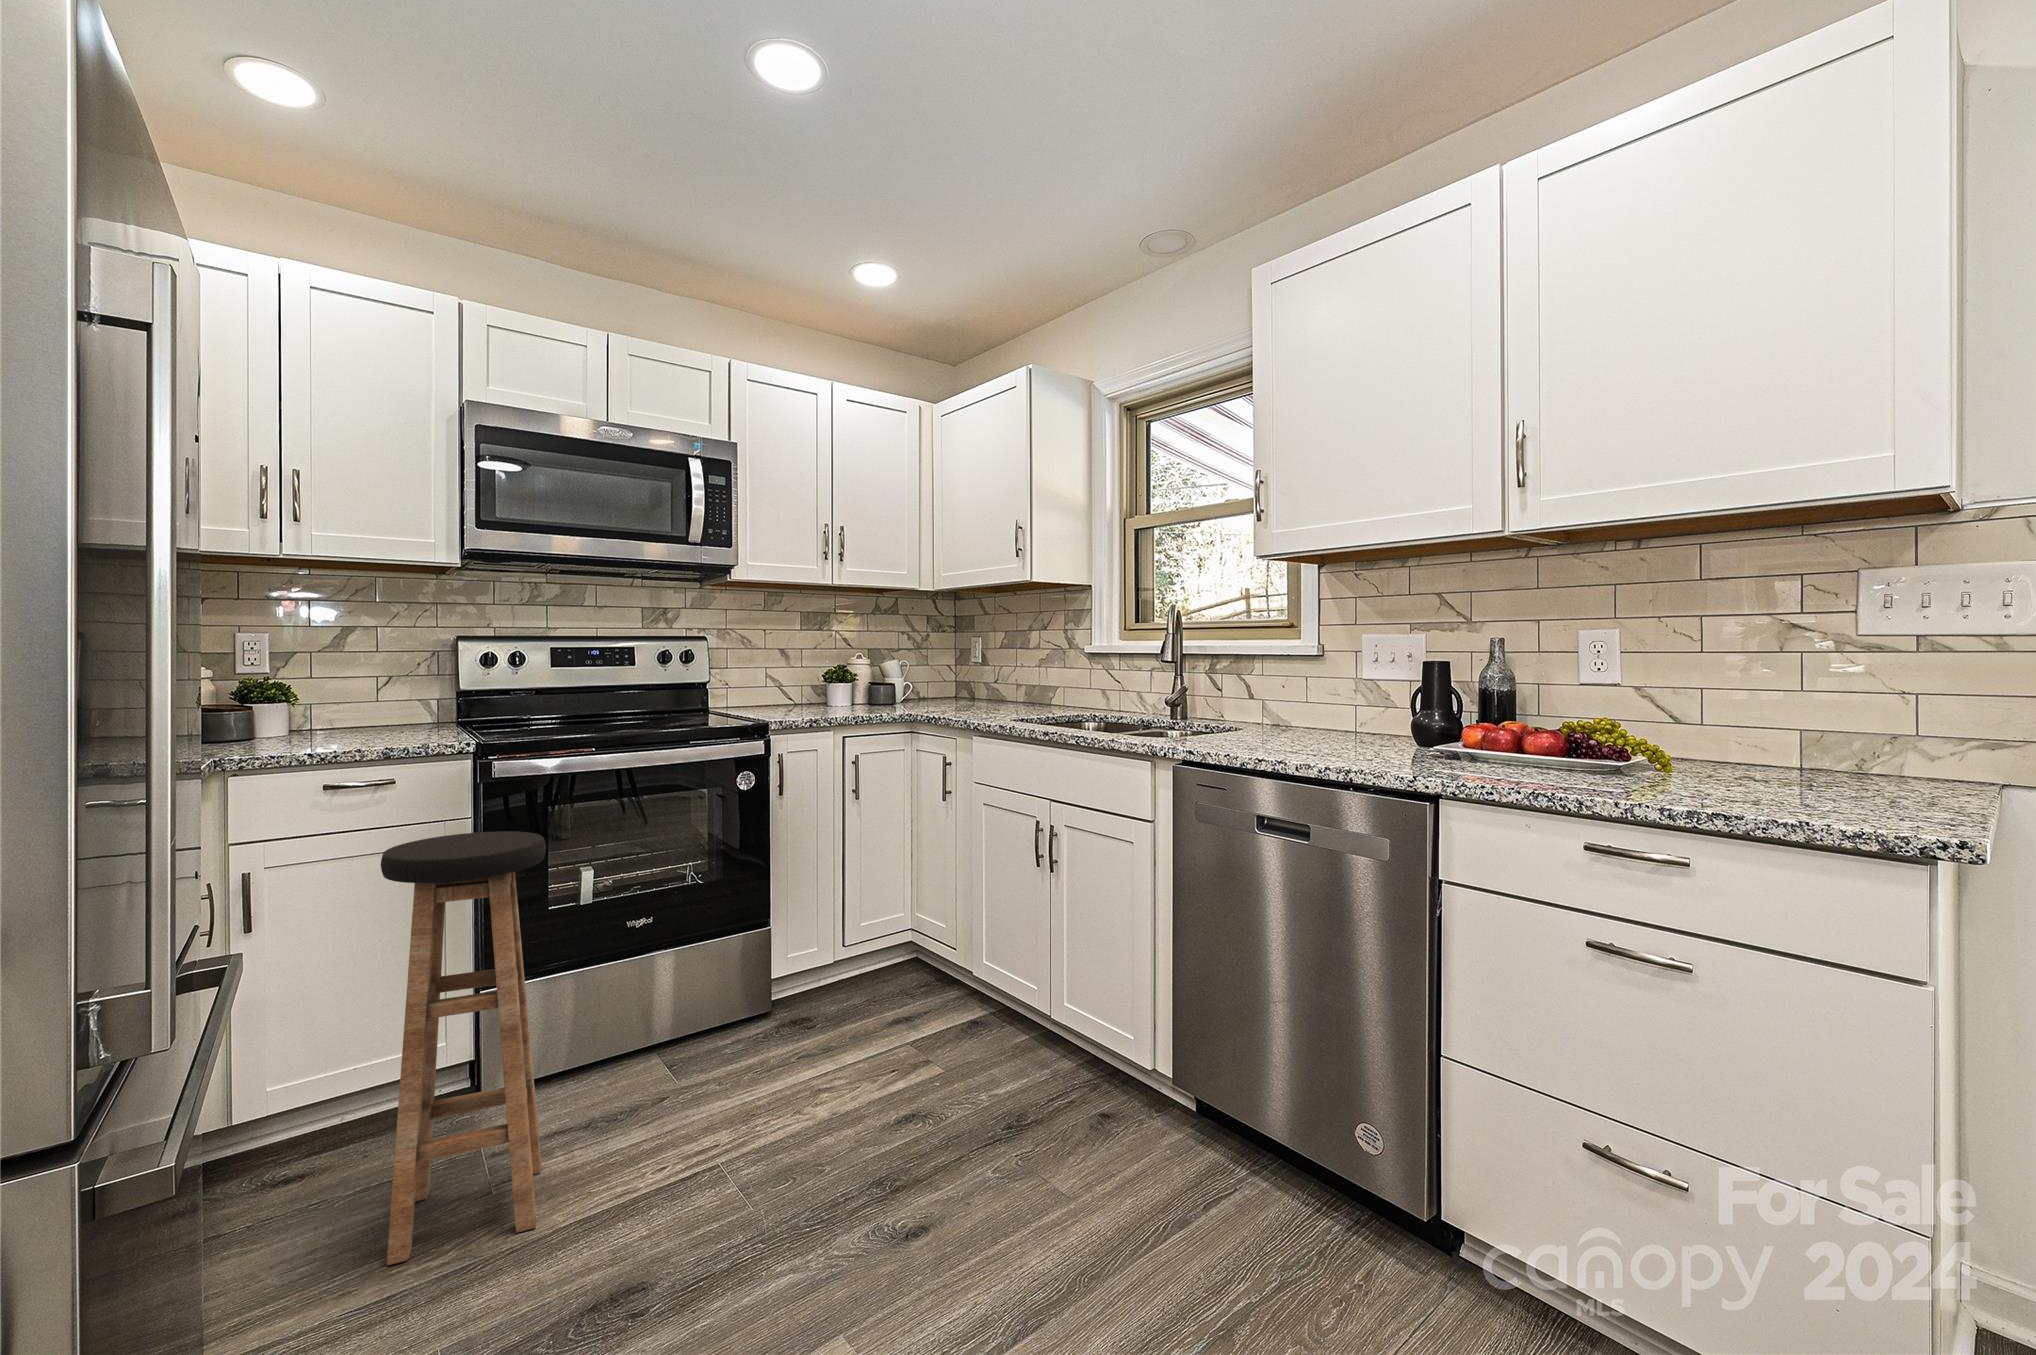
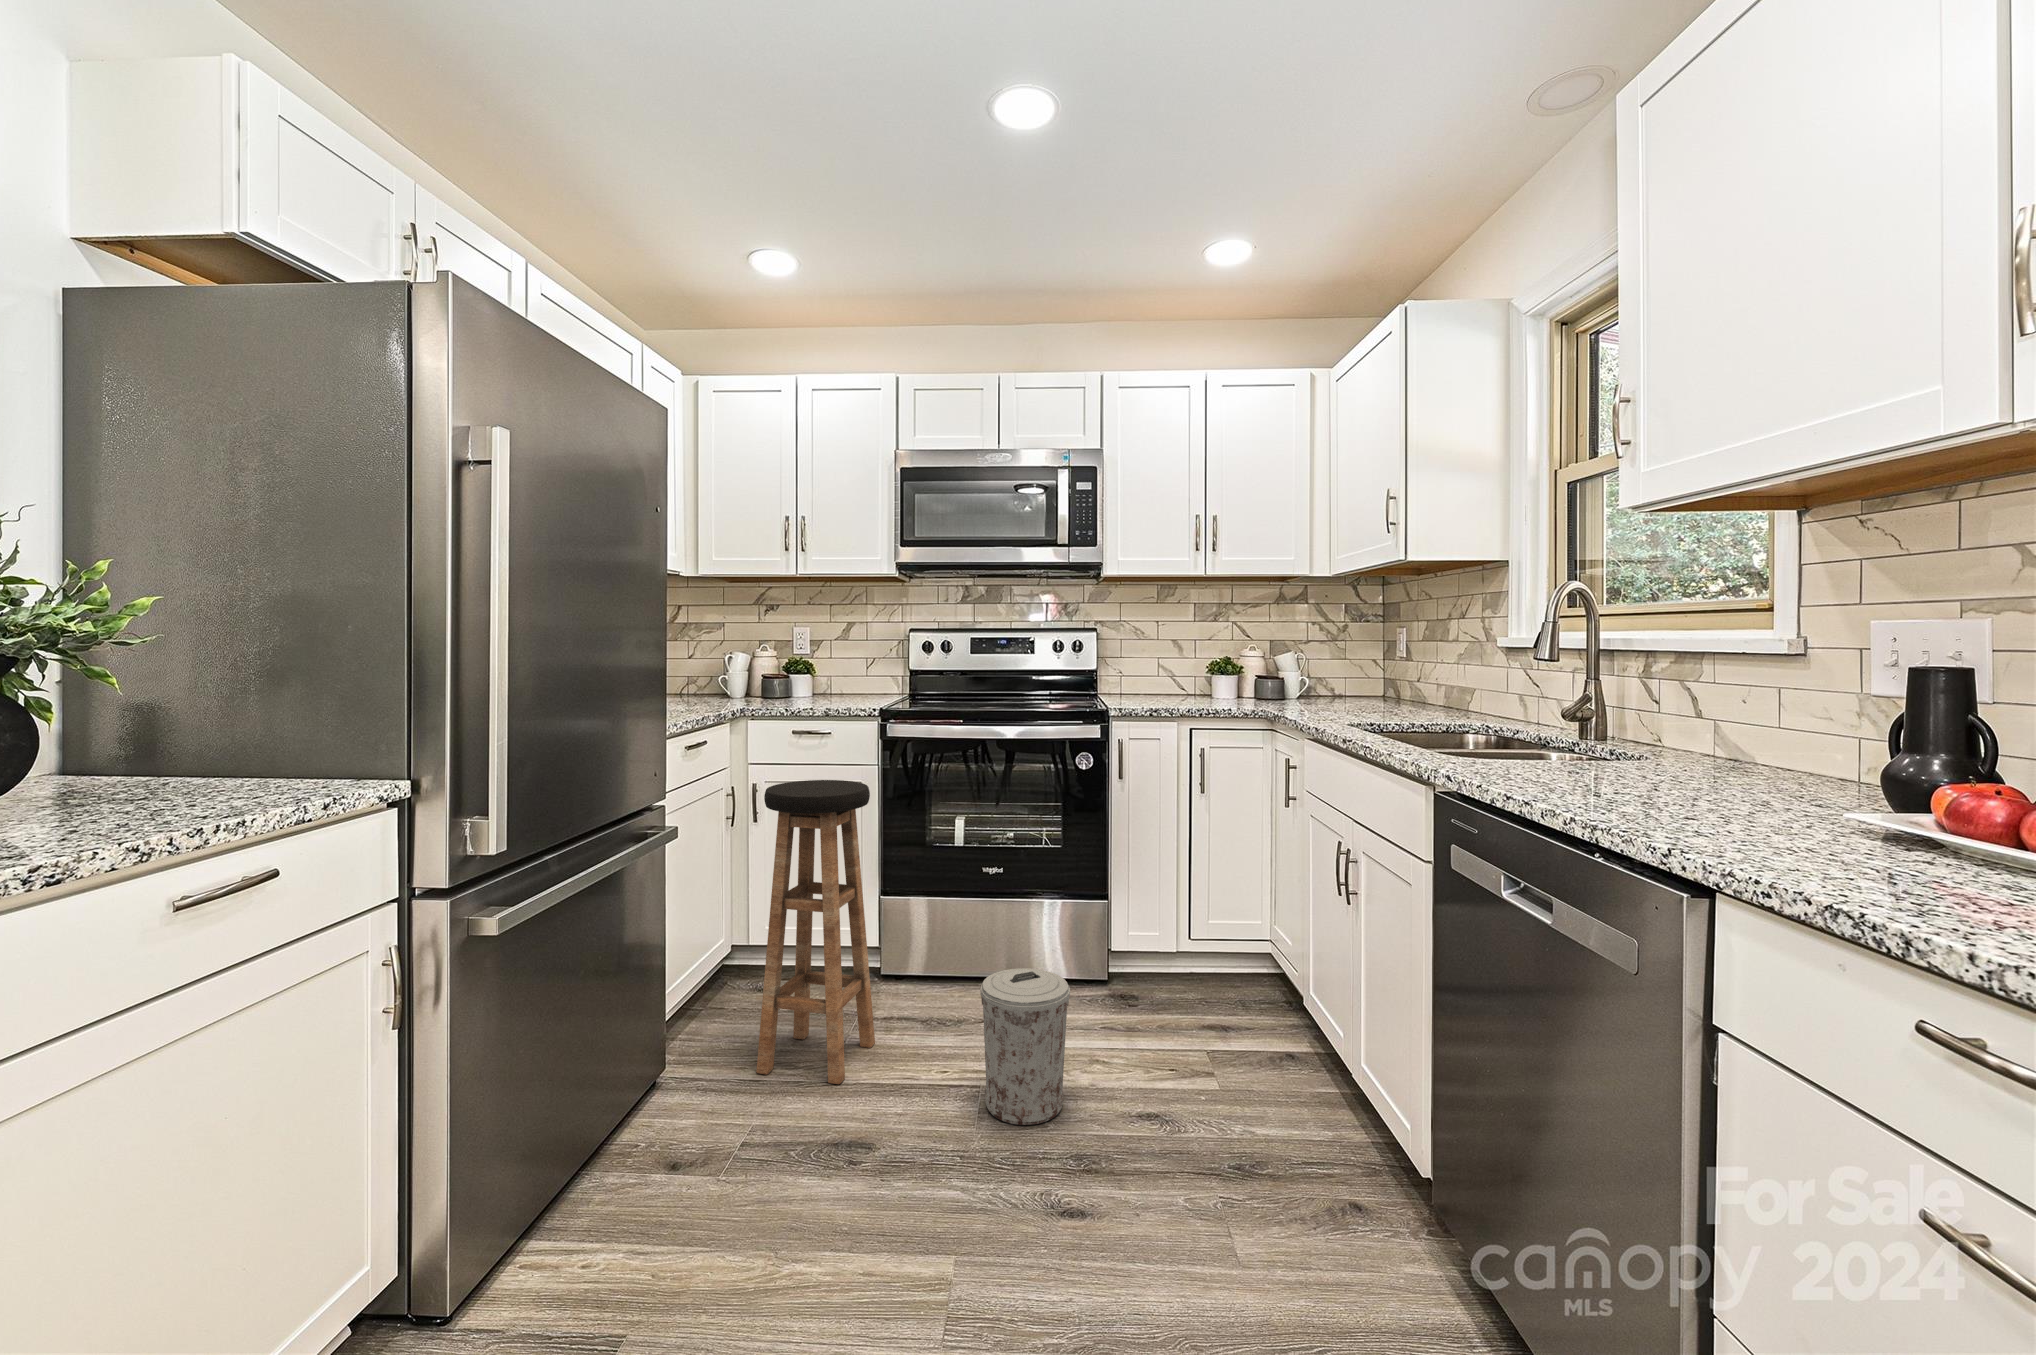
trash can: none [730,1006,833,1183] -> present [980,968,1070,1125]

